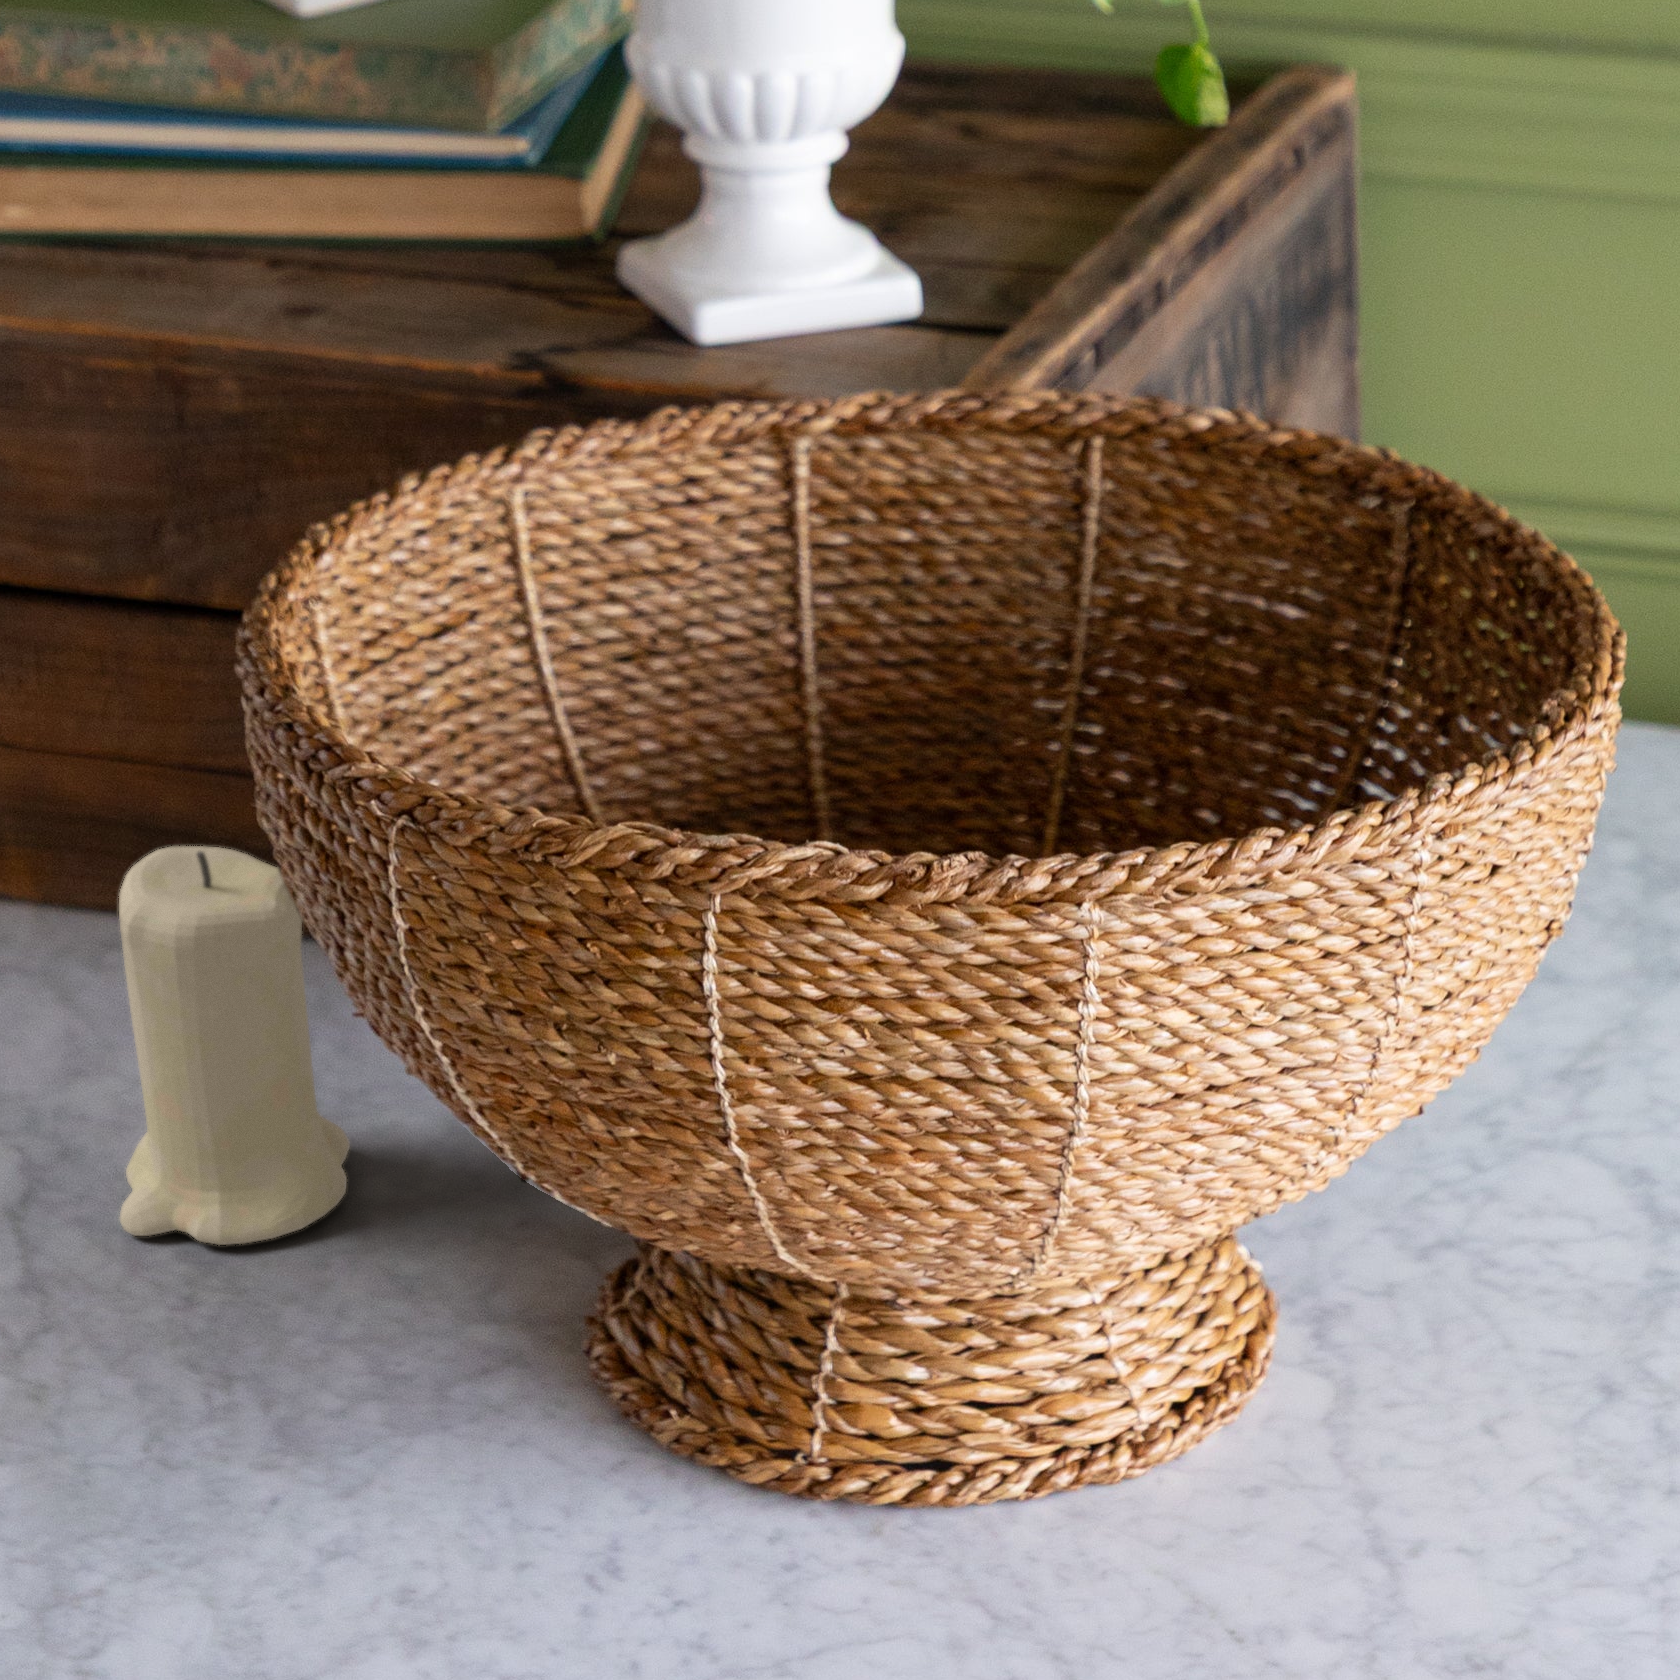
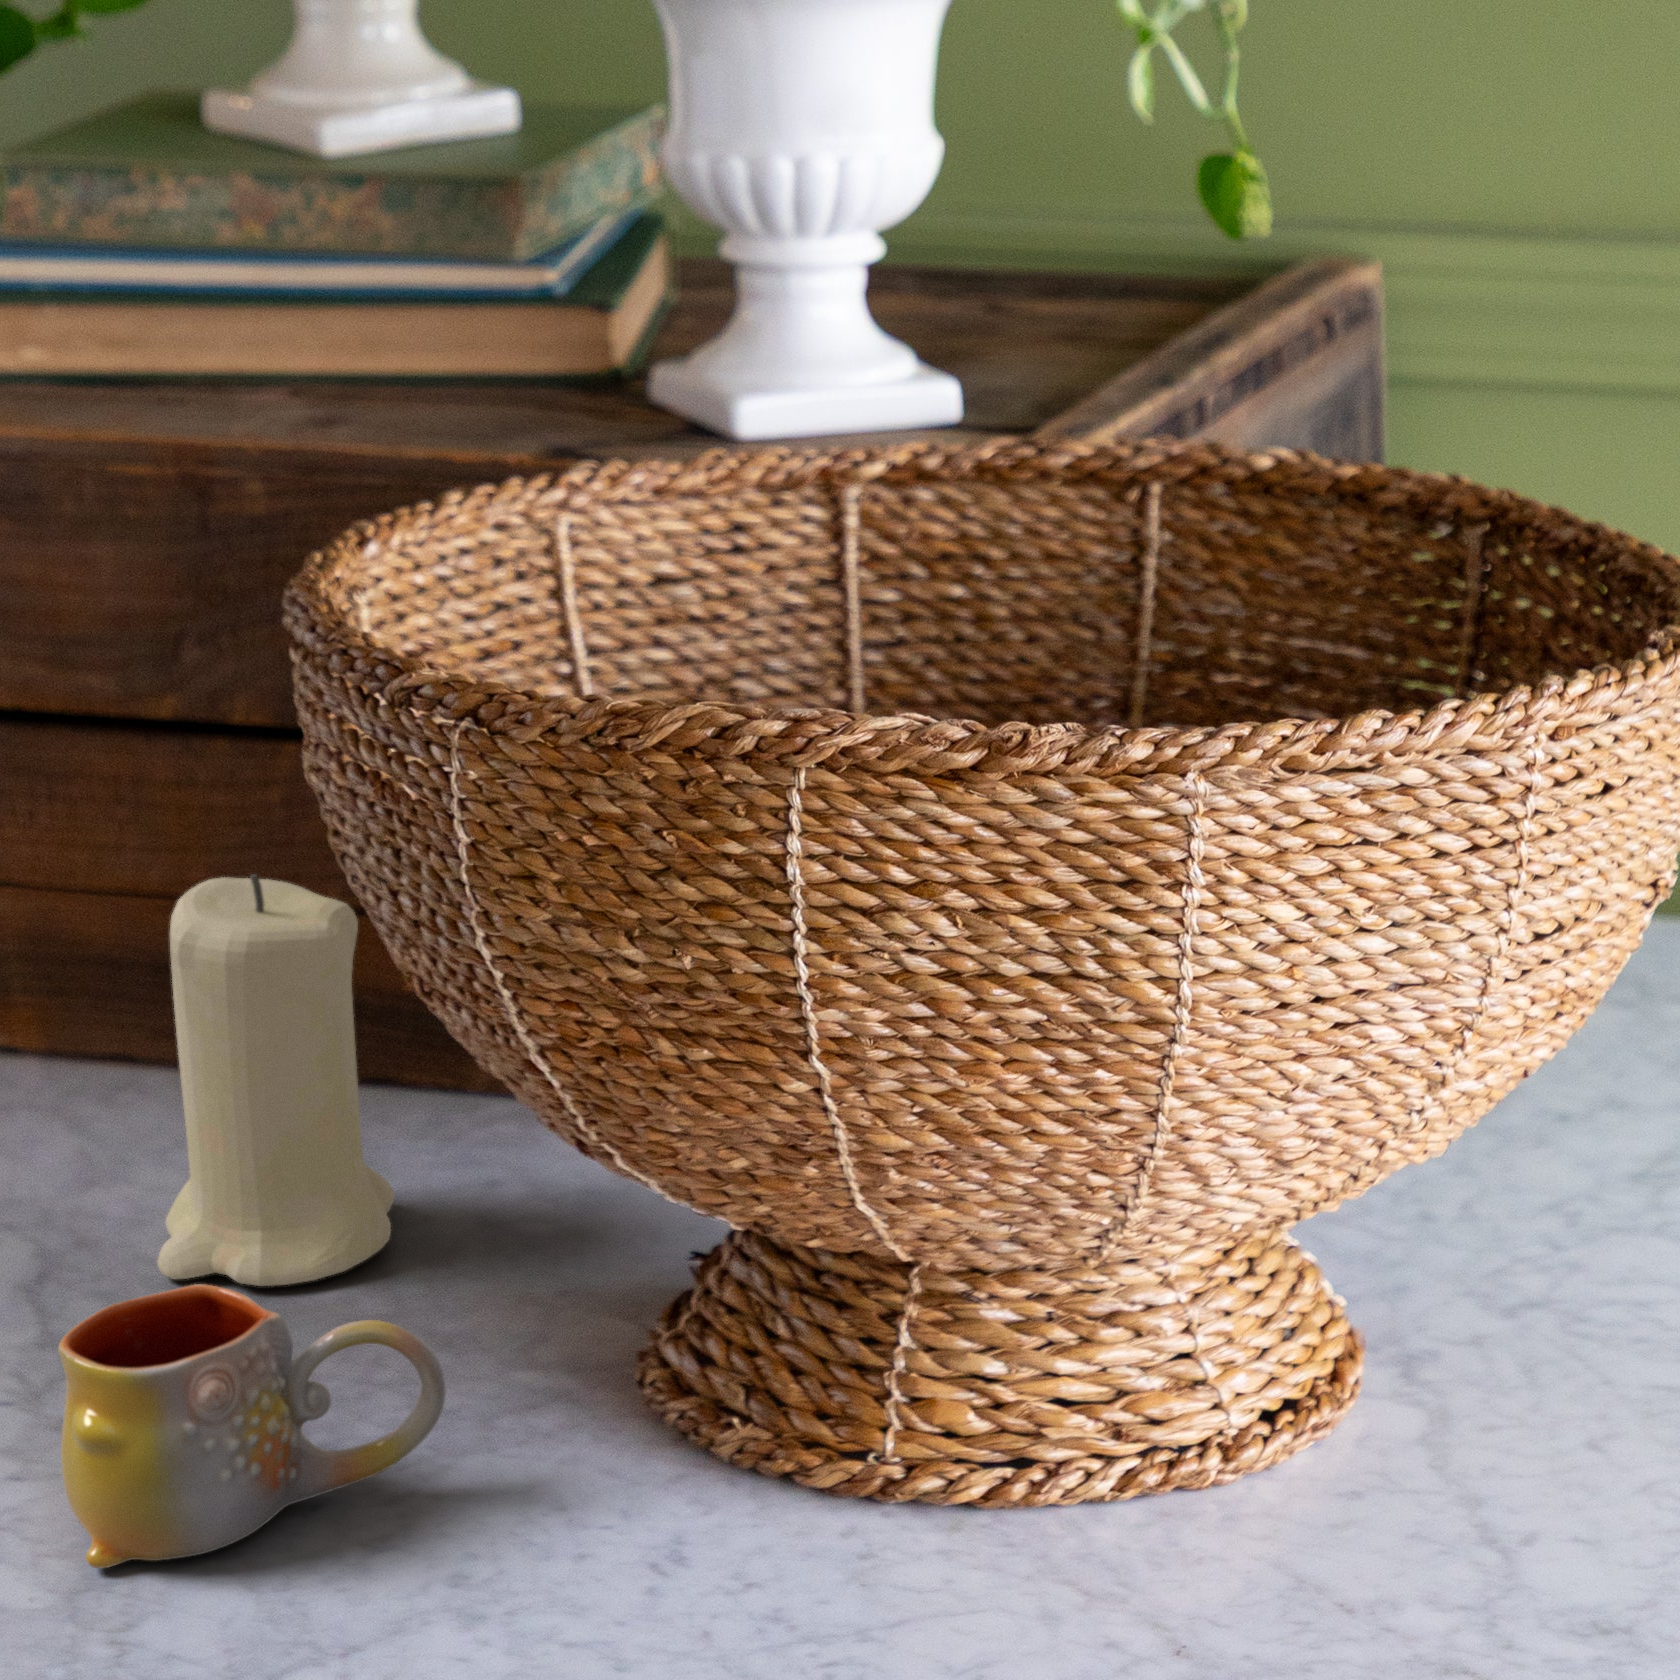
mug: none [29,1285,399,1553] -> present [58,1284,446,1568]

